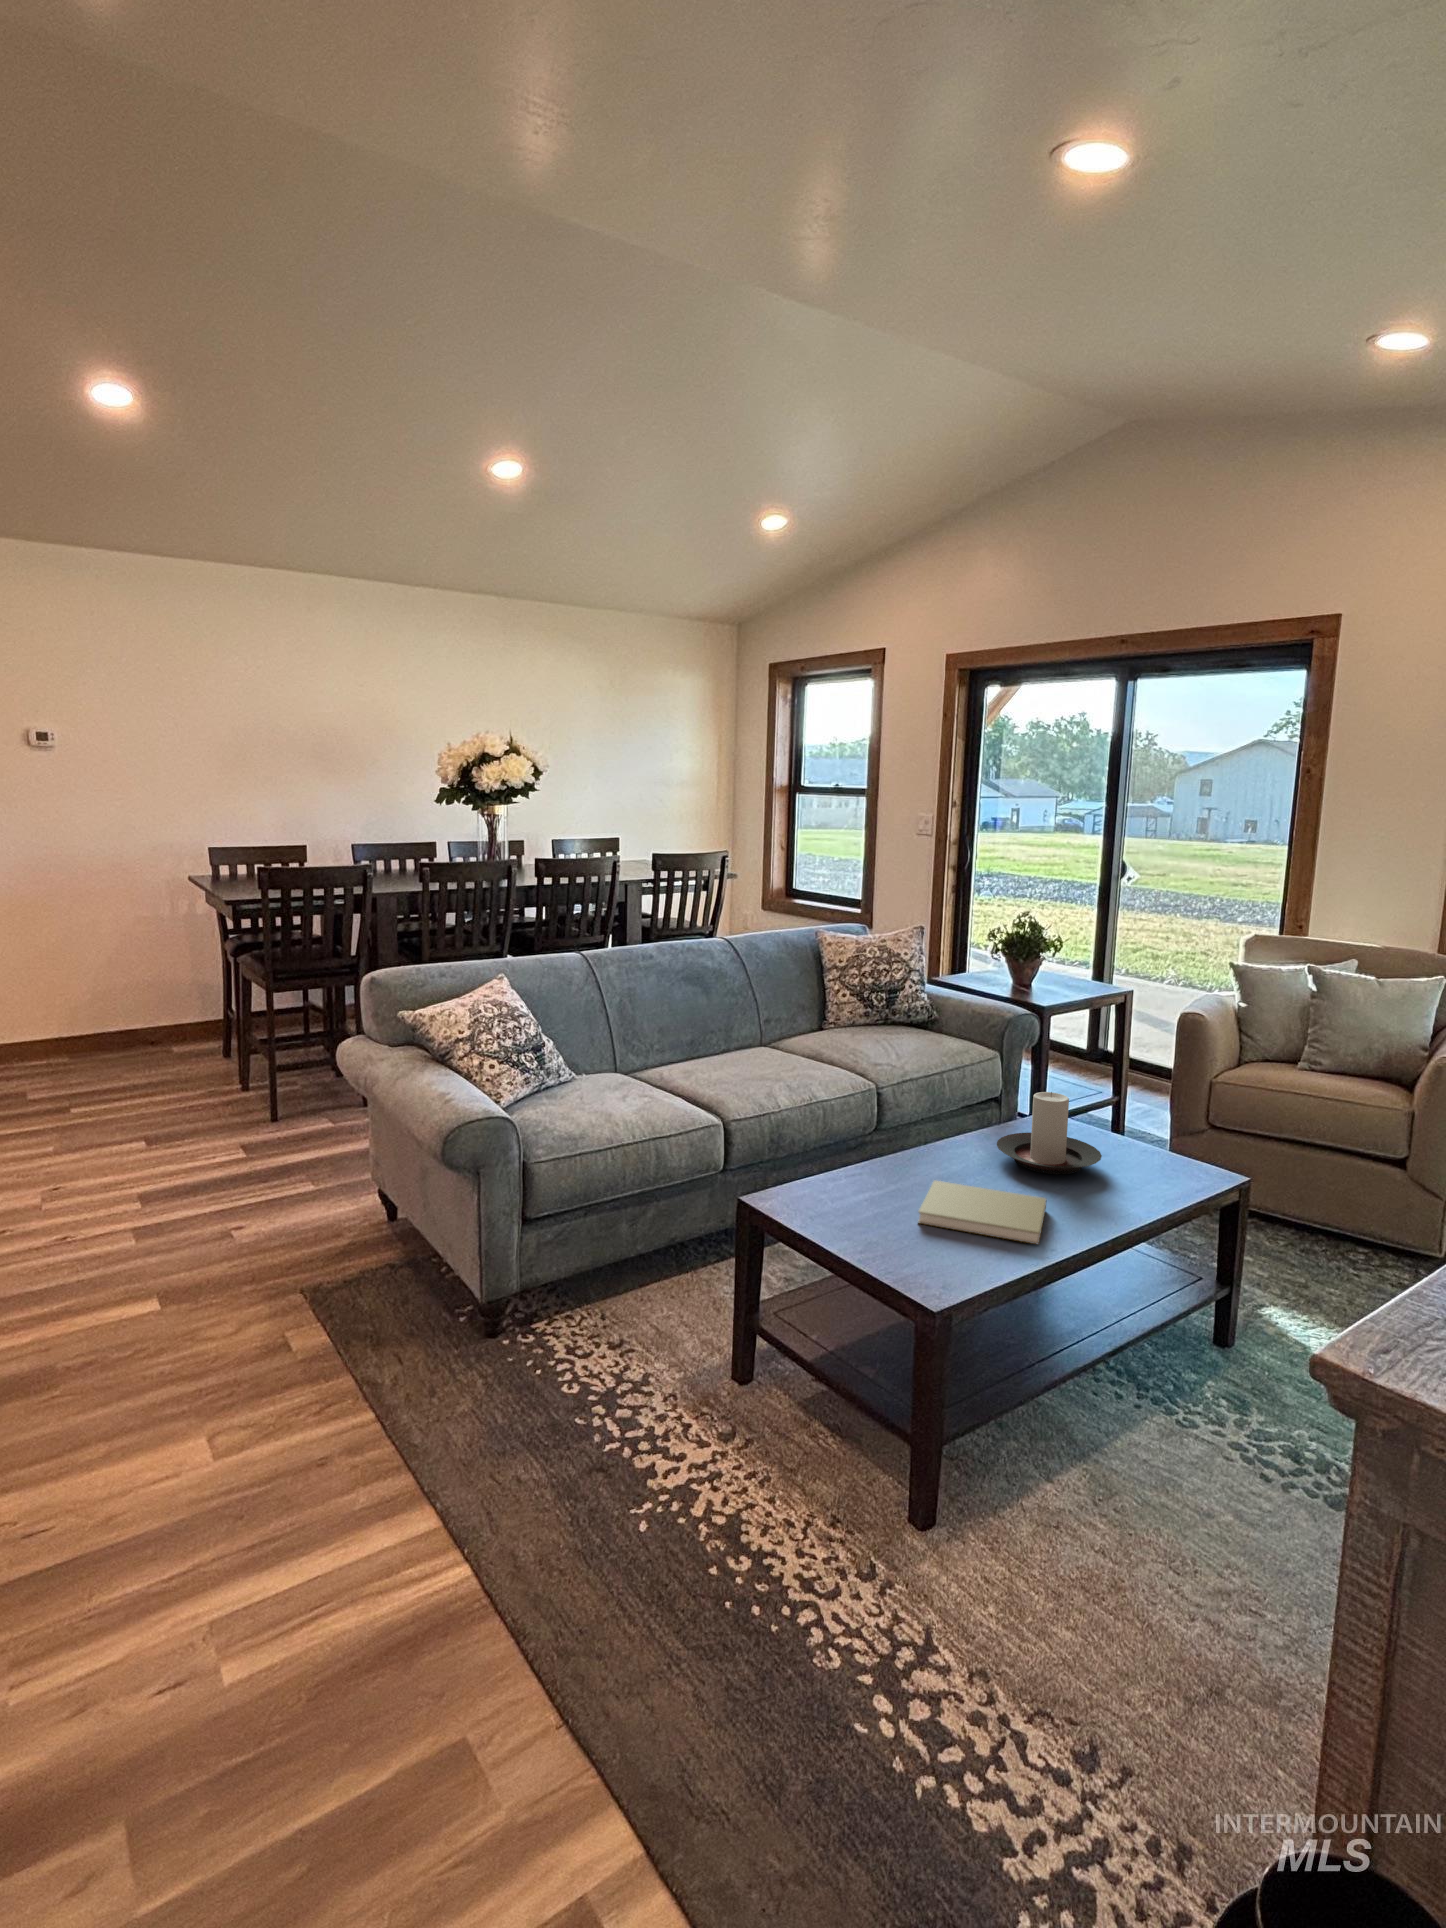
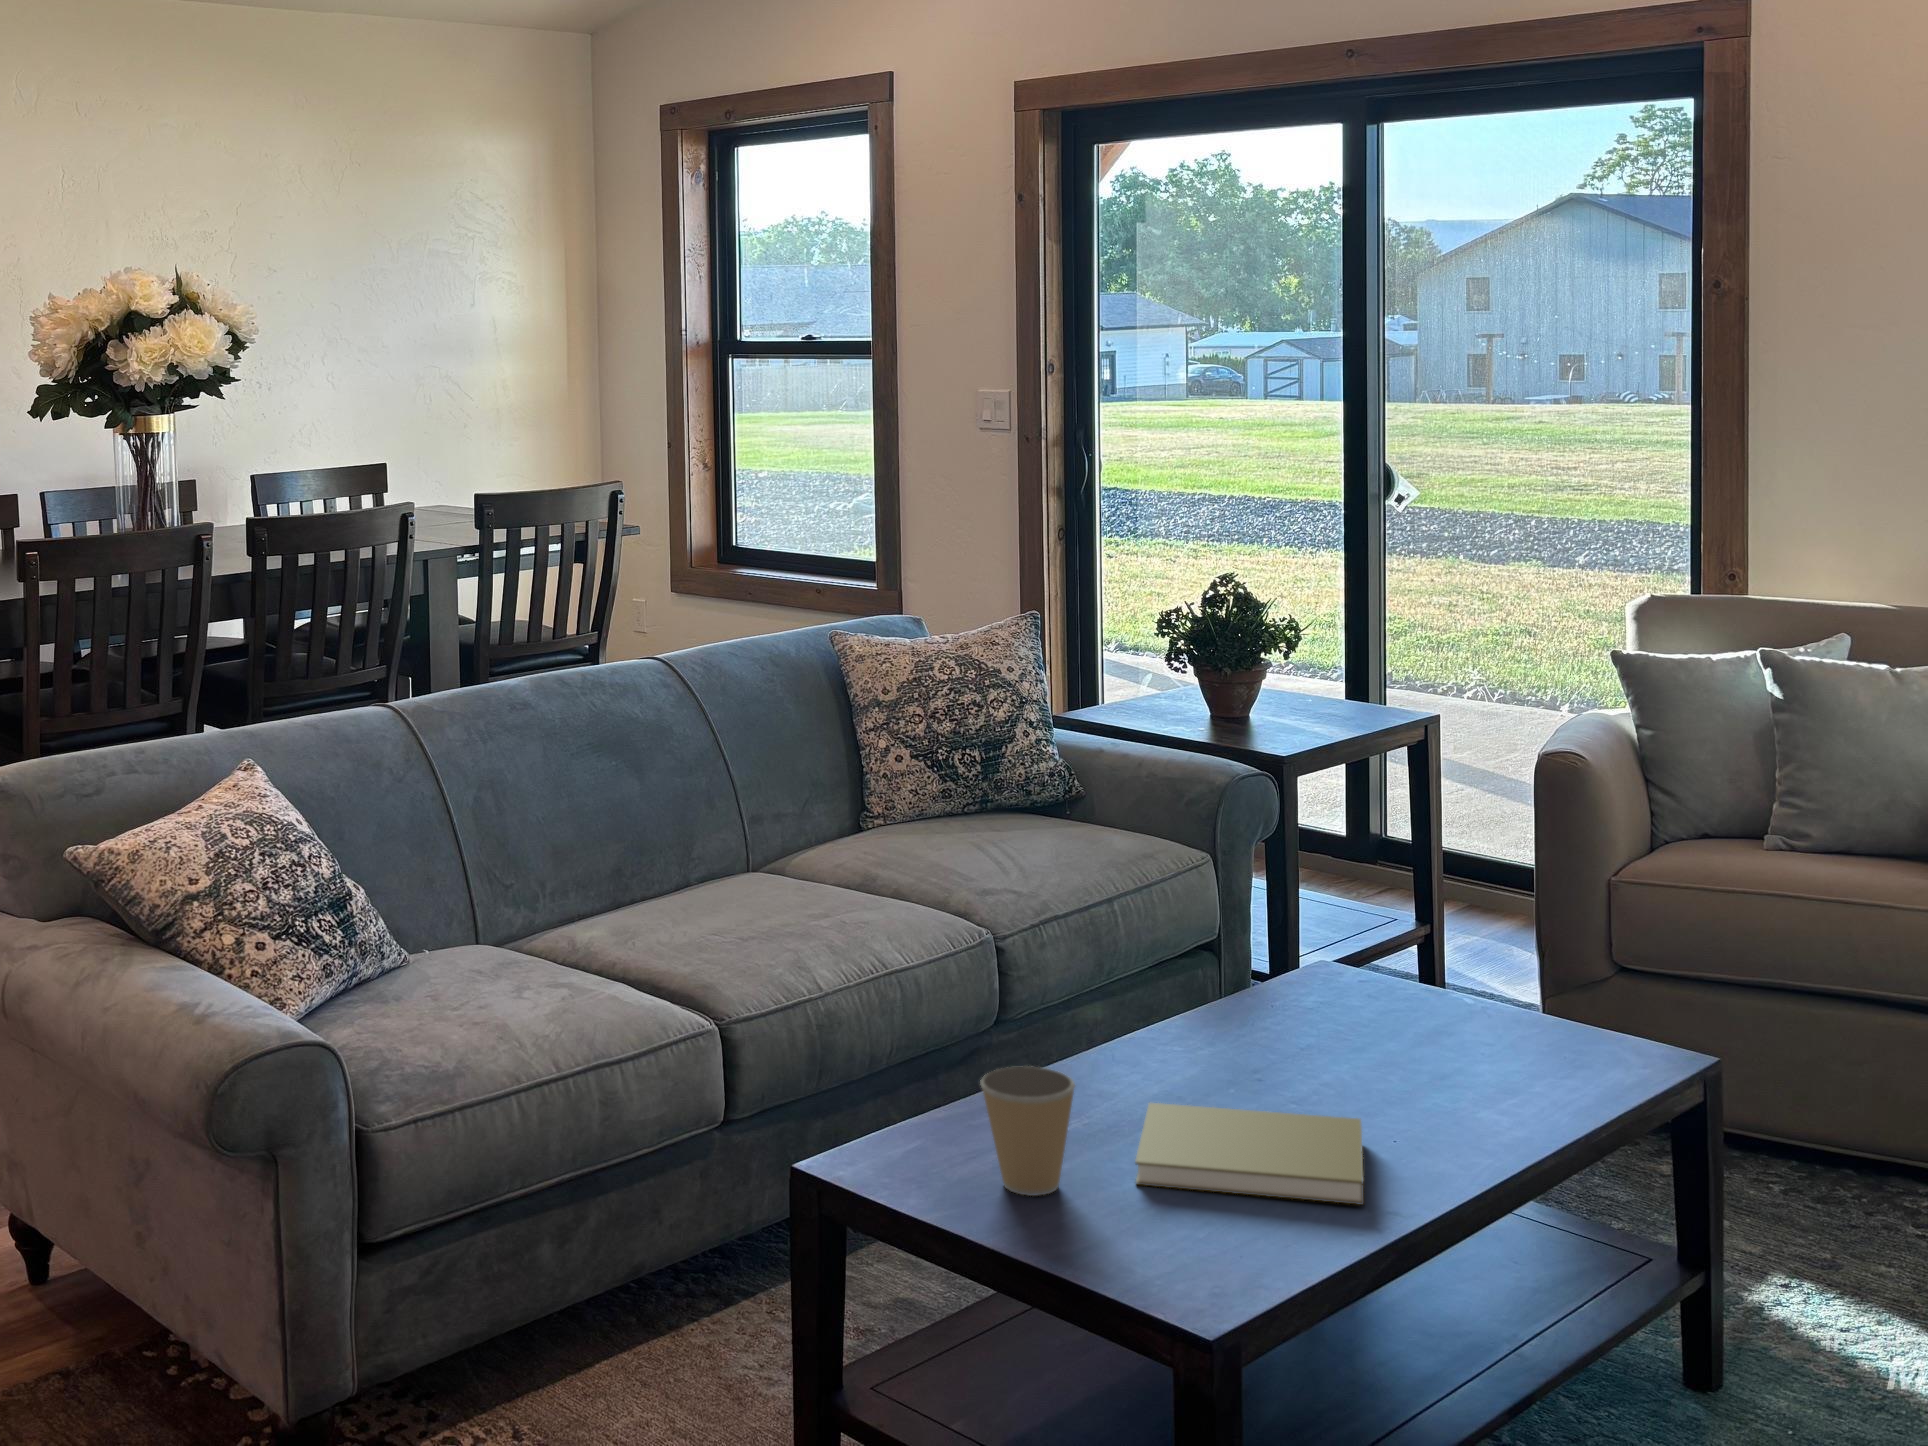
candle holder: present [997,1092,1102,1174] -> none [1248,918,1444,1075]
coffee cup: none [838,1157,889,1225] -> present [980,1066,1075,1196]

